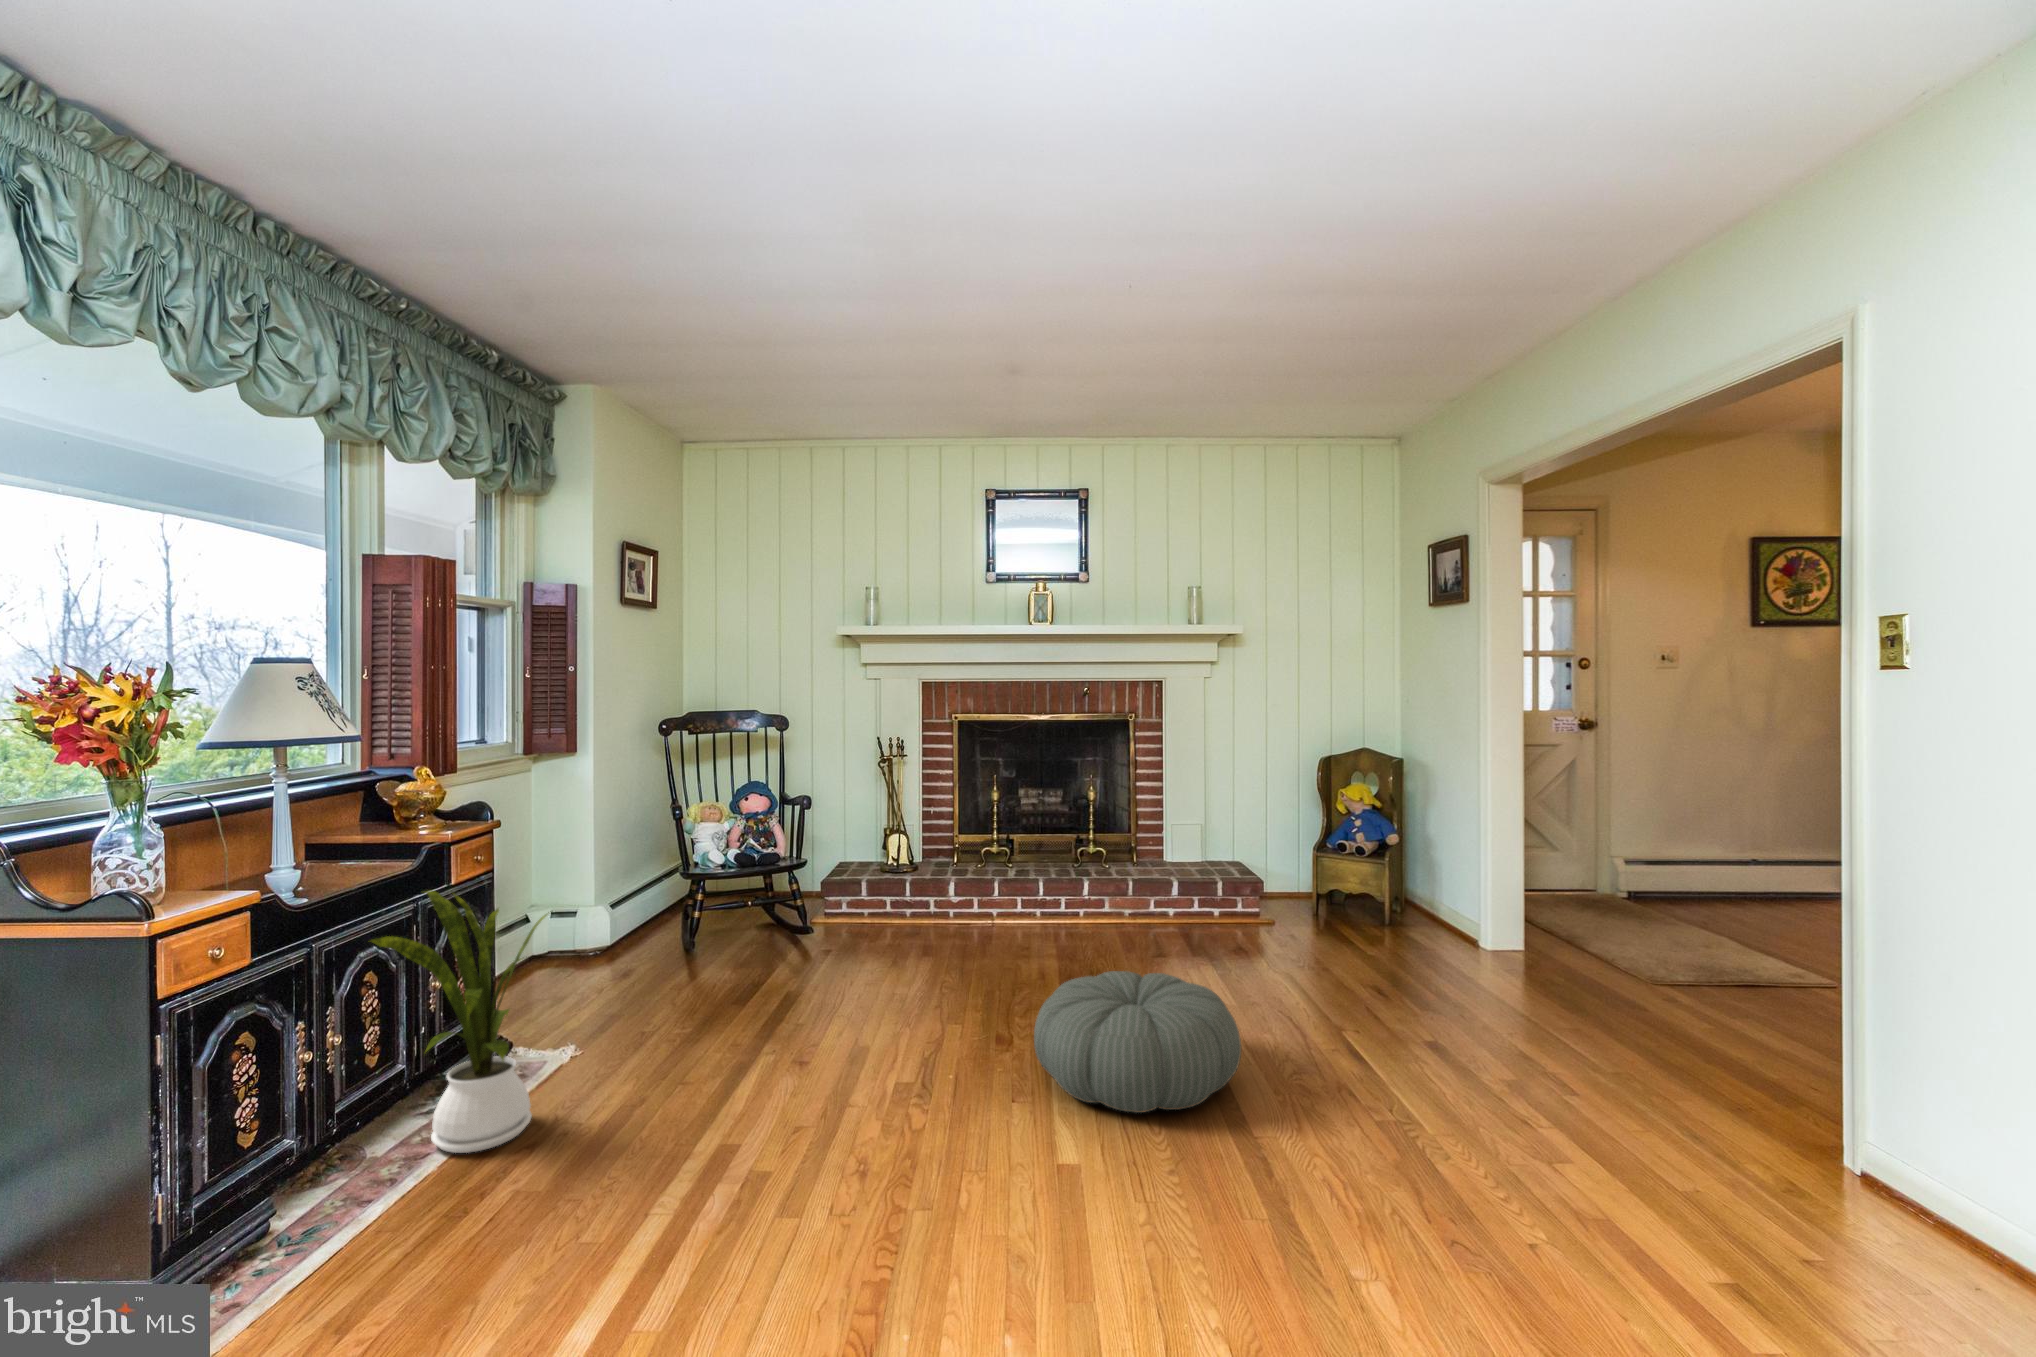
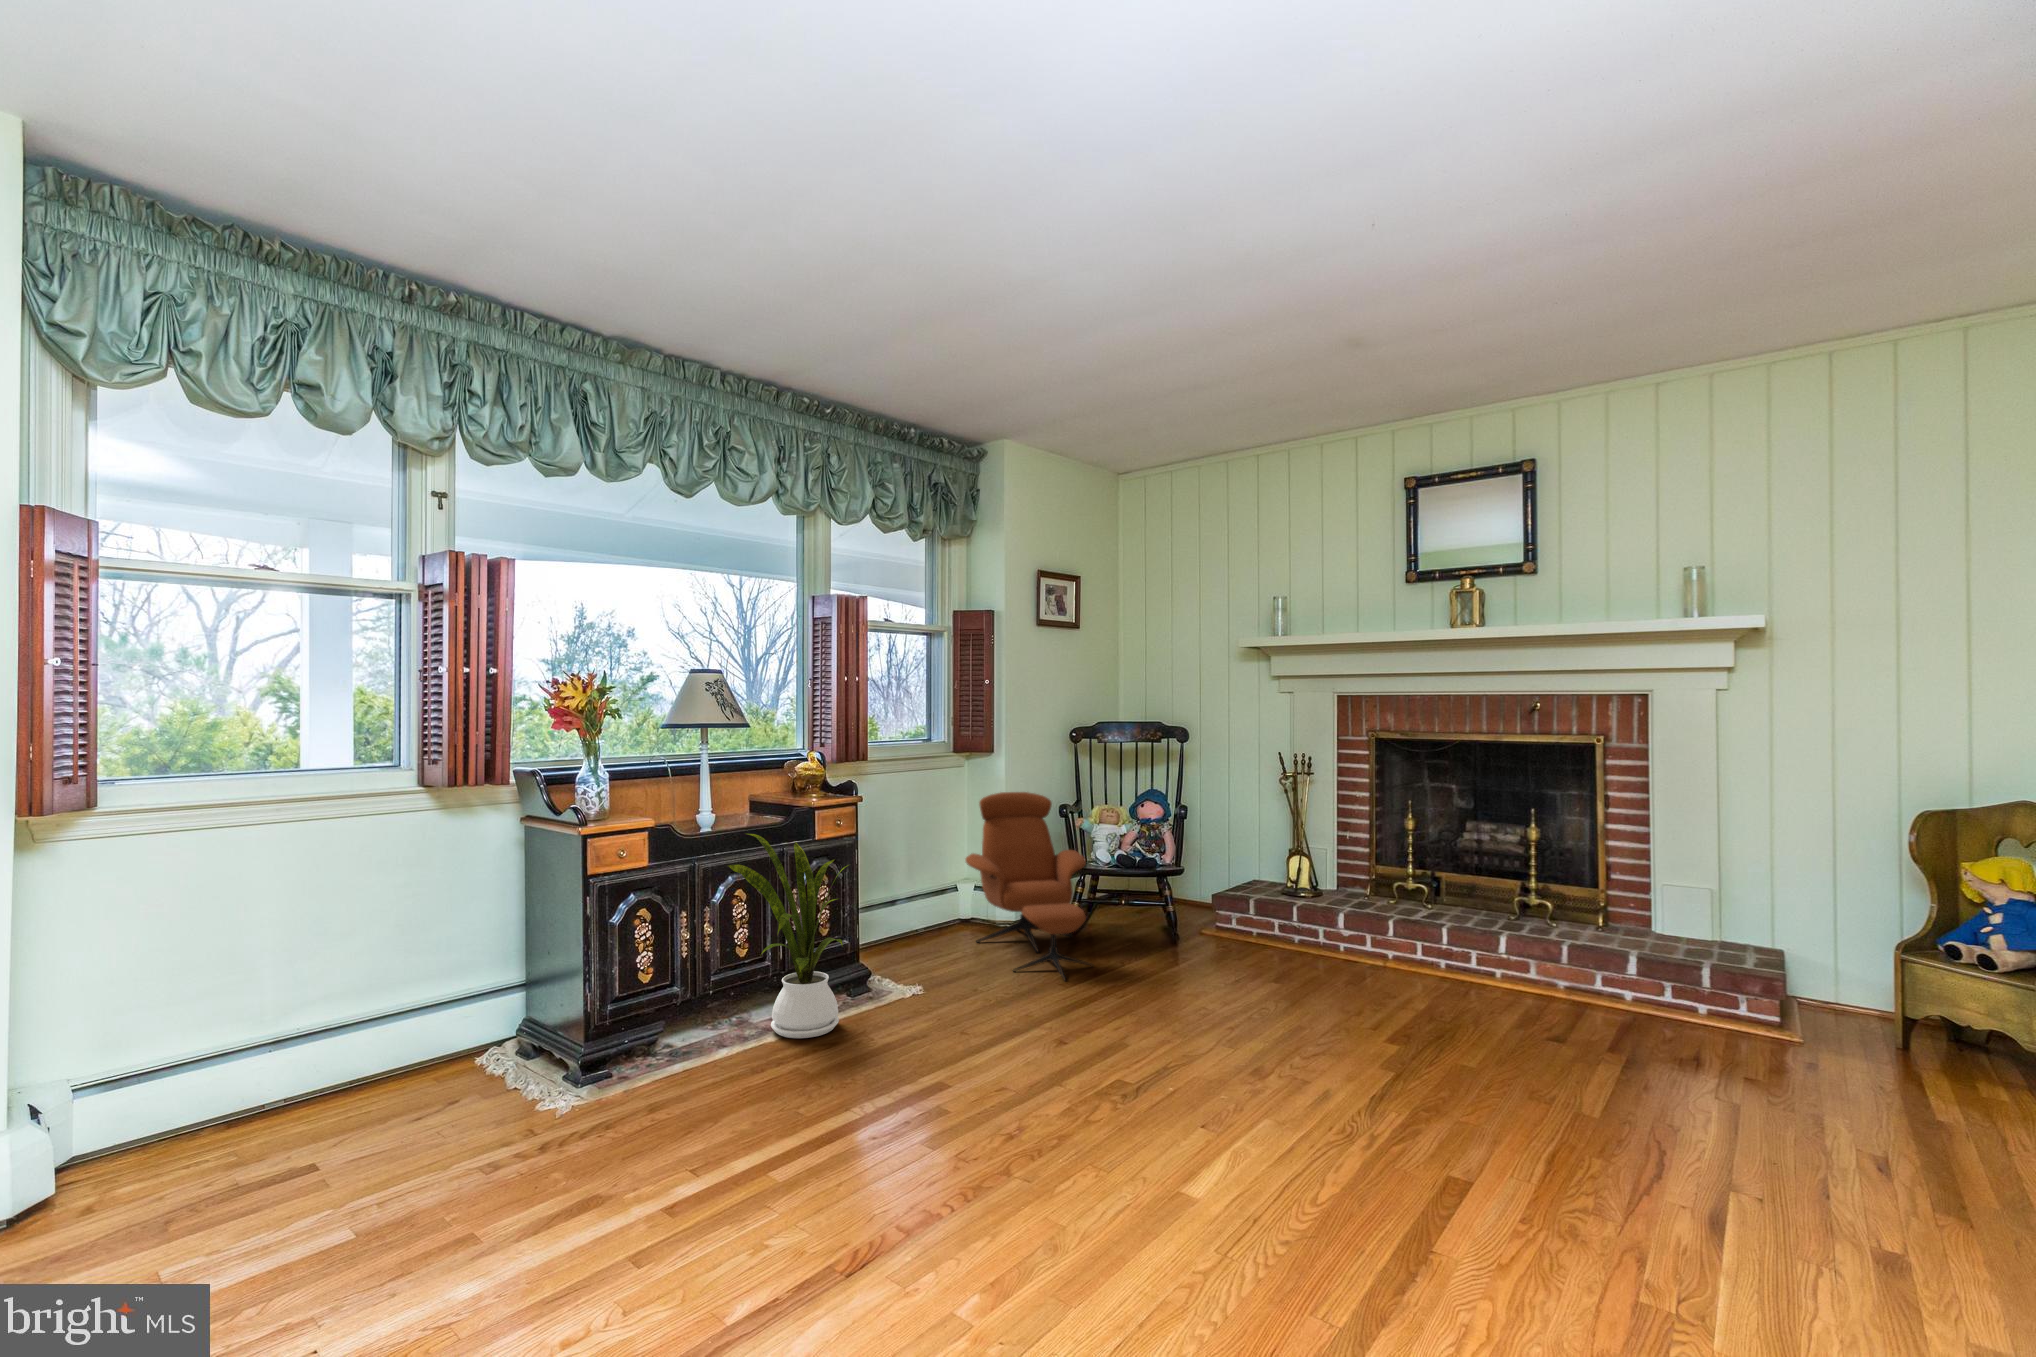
lounge chair: none [566,796,750,1002] -> present [965,792,1093,980]
pouf: present [1034,971,1241,1113] -> none [1230,1020,1485,1194]

